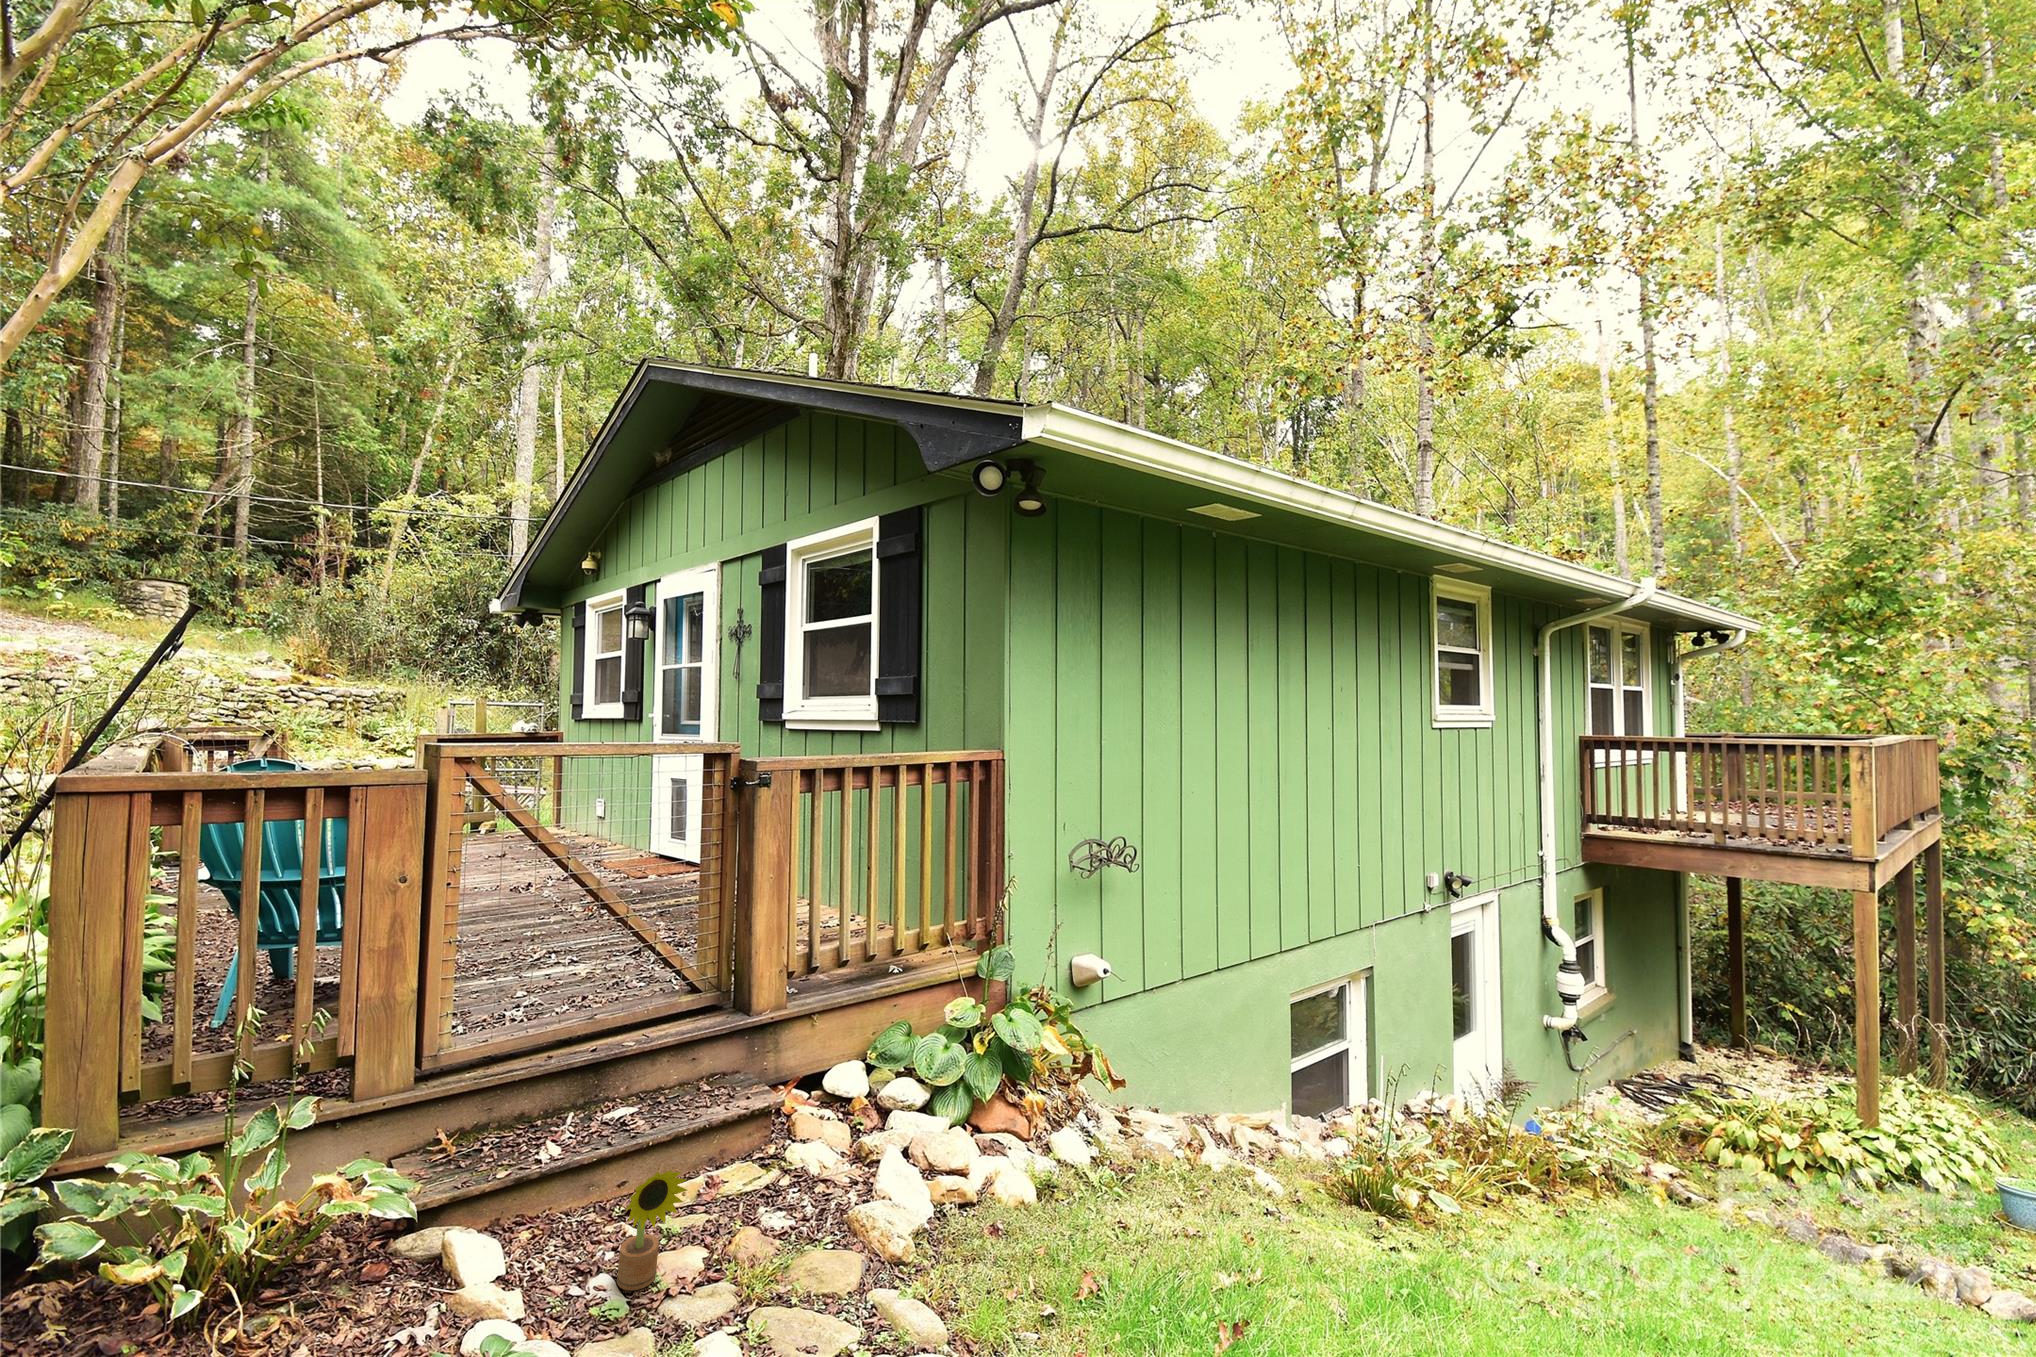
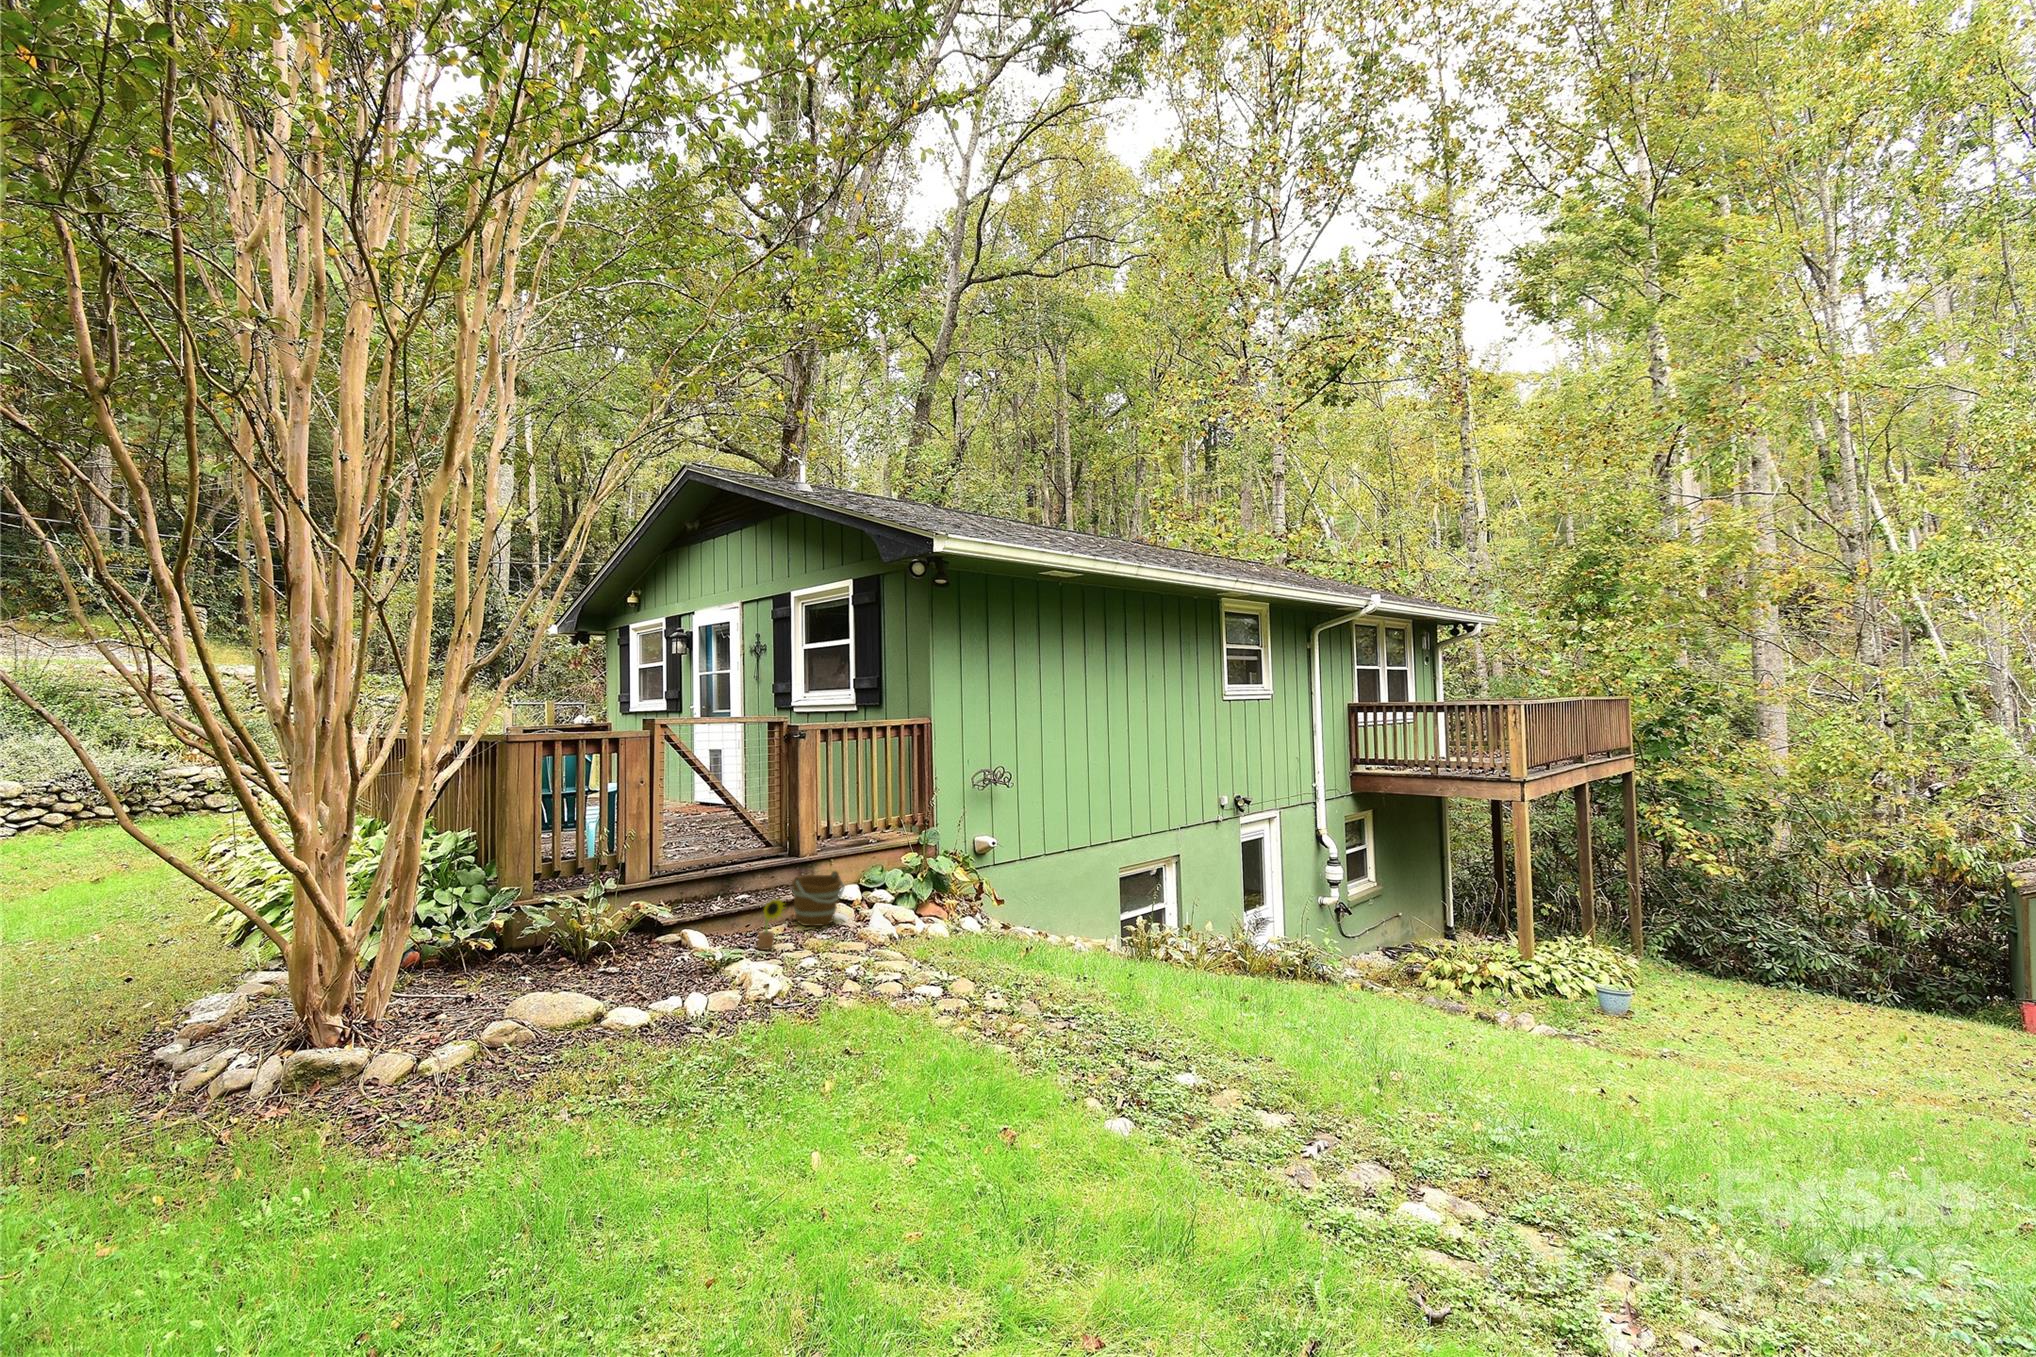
bucket: none [725,1055,834,1187] -> present [792,871,844,926]

